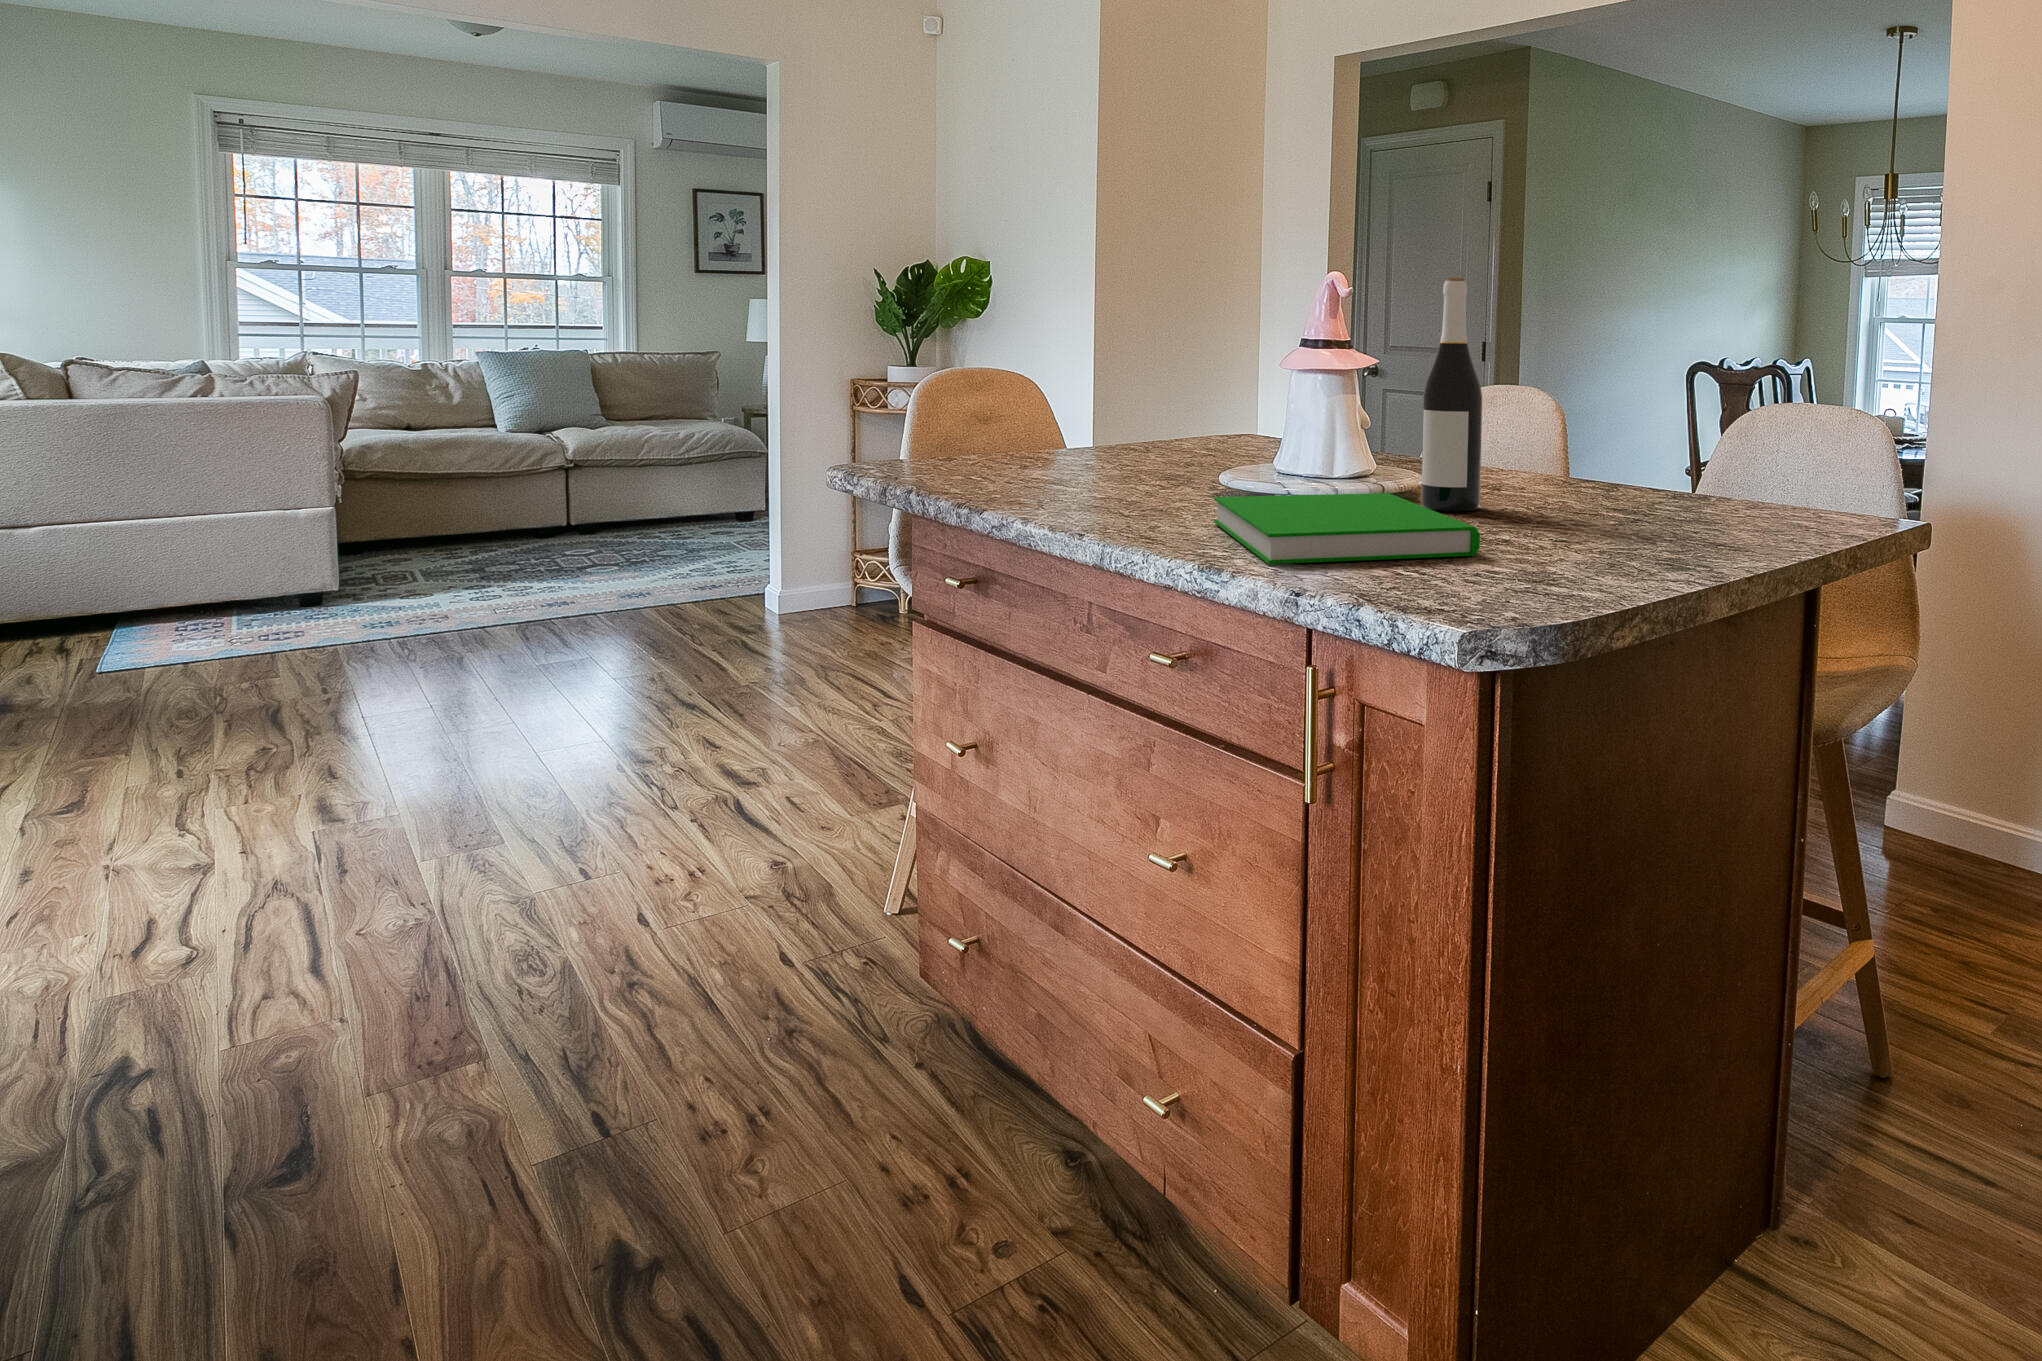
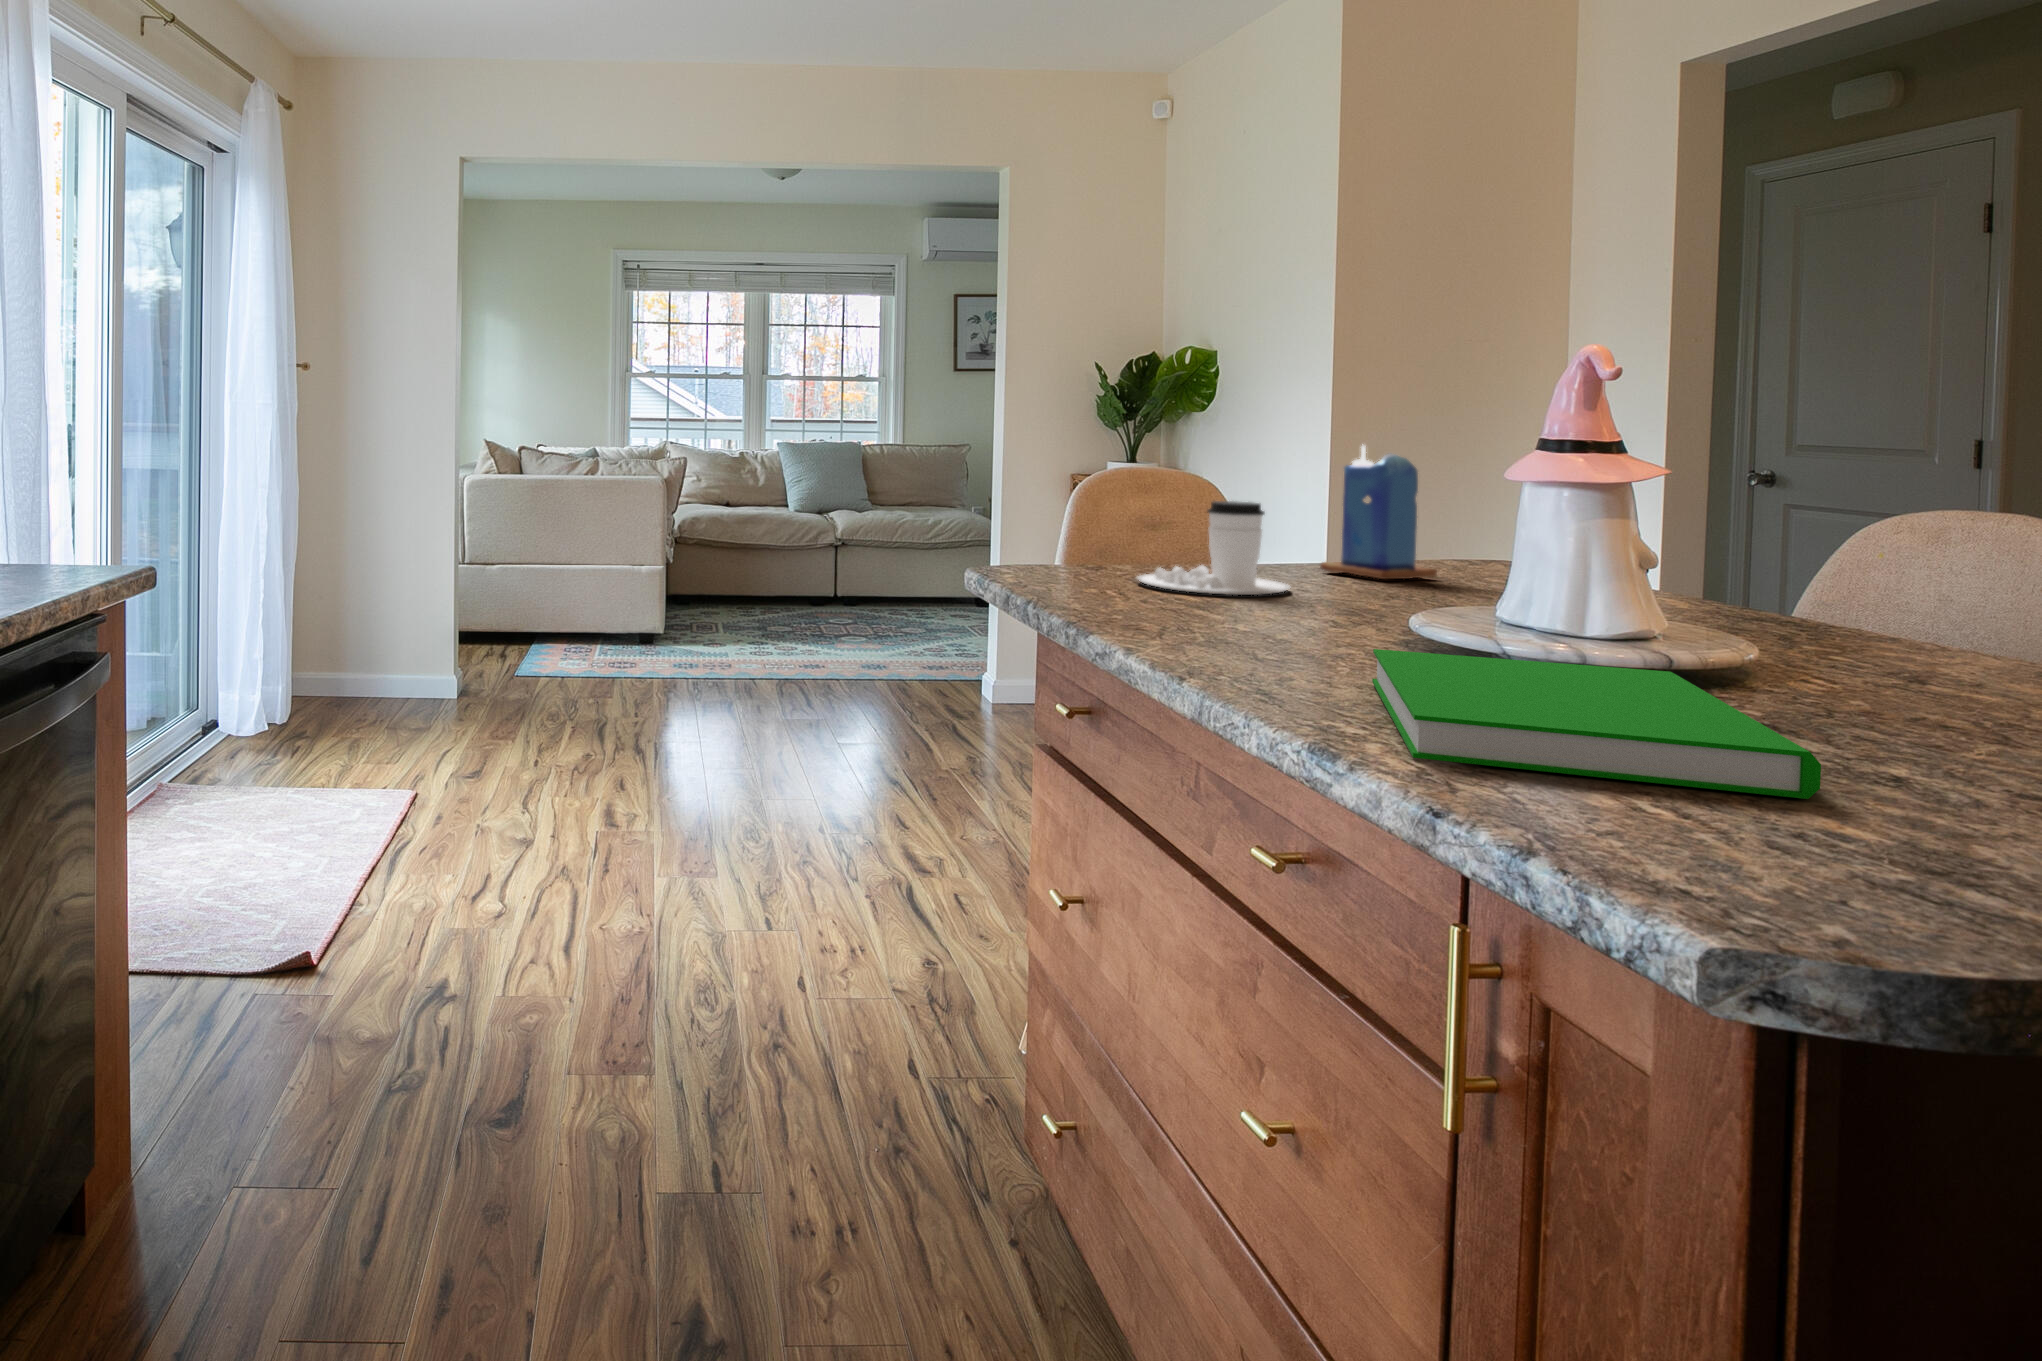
wine bottle: present [1421,278,1482,511] -> none [1744,350,1871,715]
candle: none [1126,344,1209,453] -> present [1320,445,1437,579]
coffee cup: none [990,394,1115,473] -> present [1138,501,1289,595]

